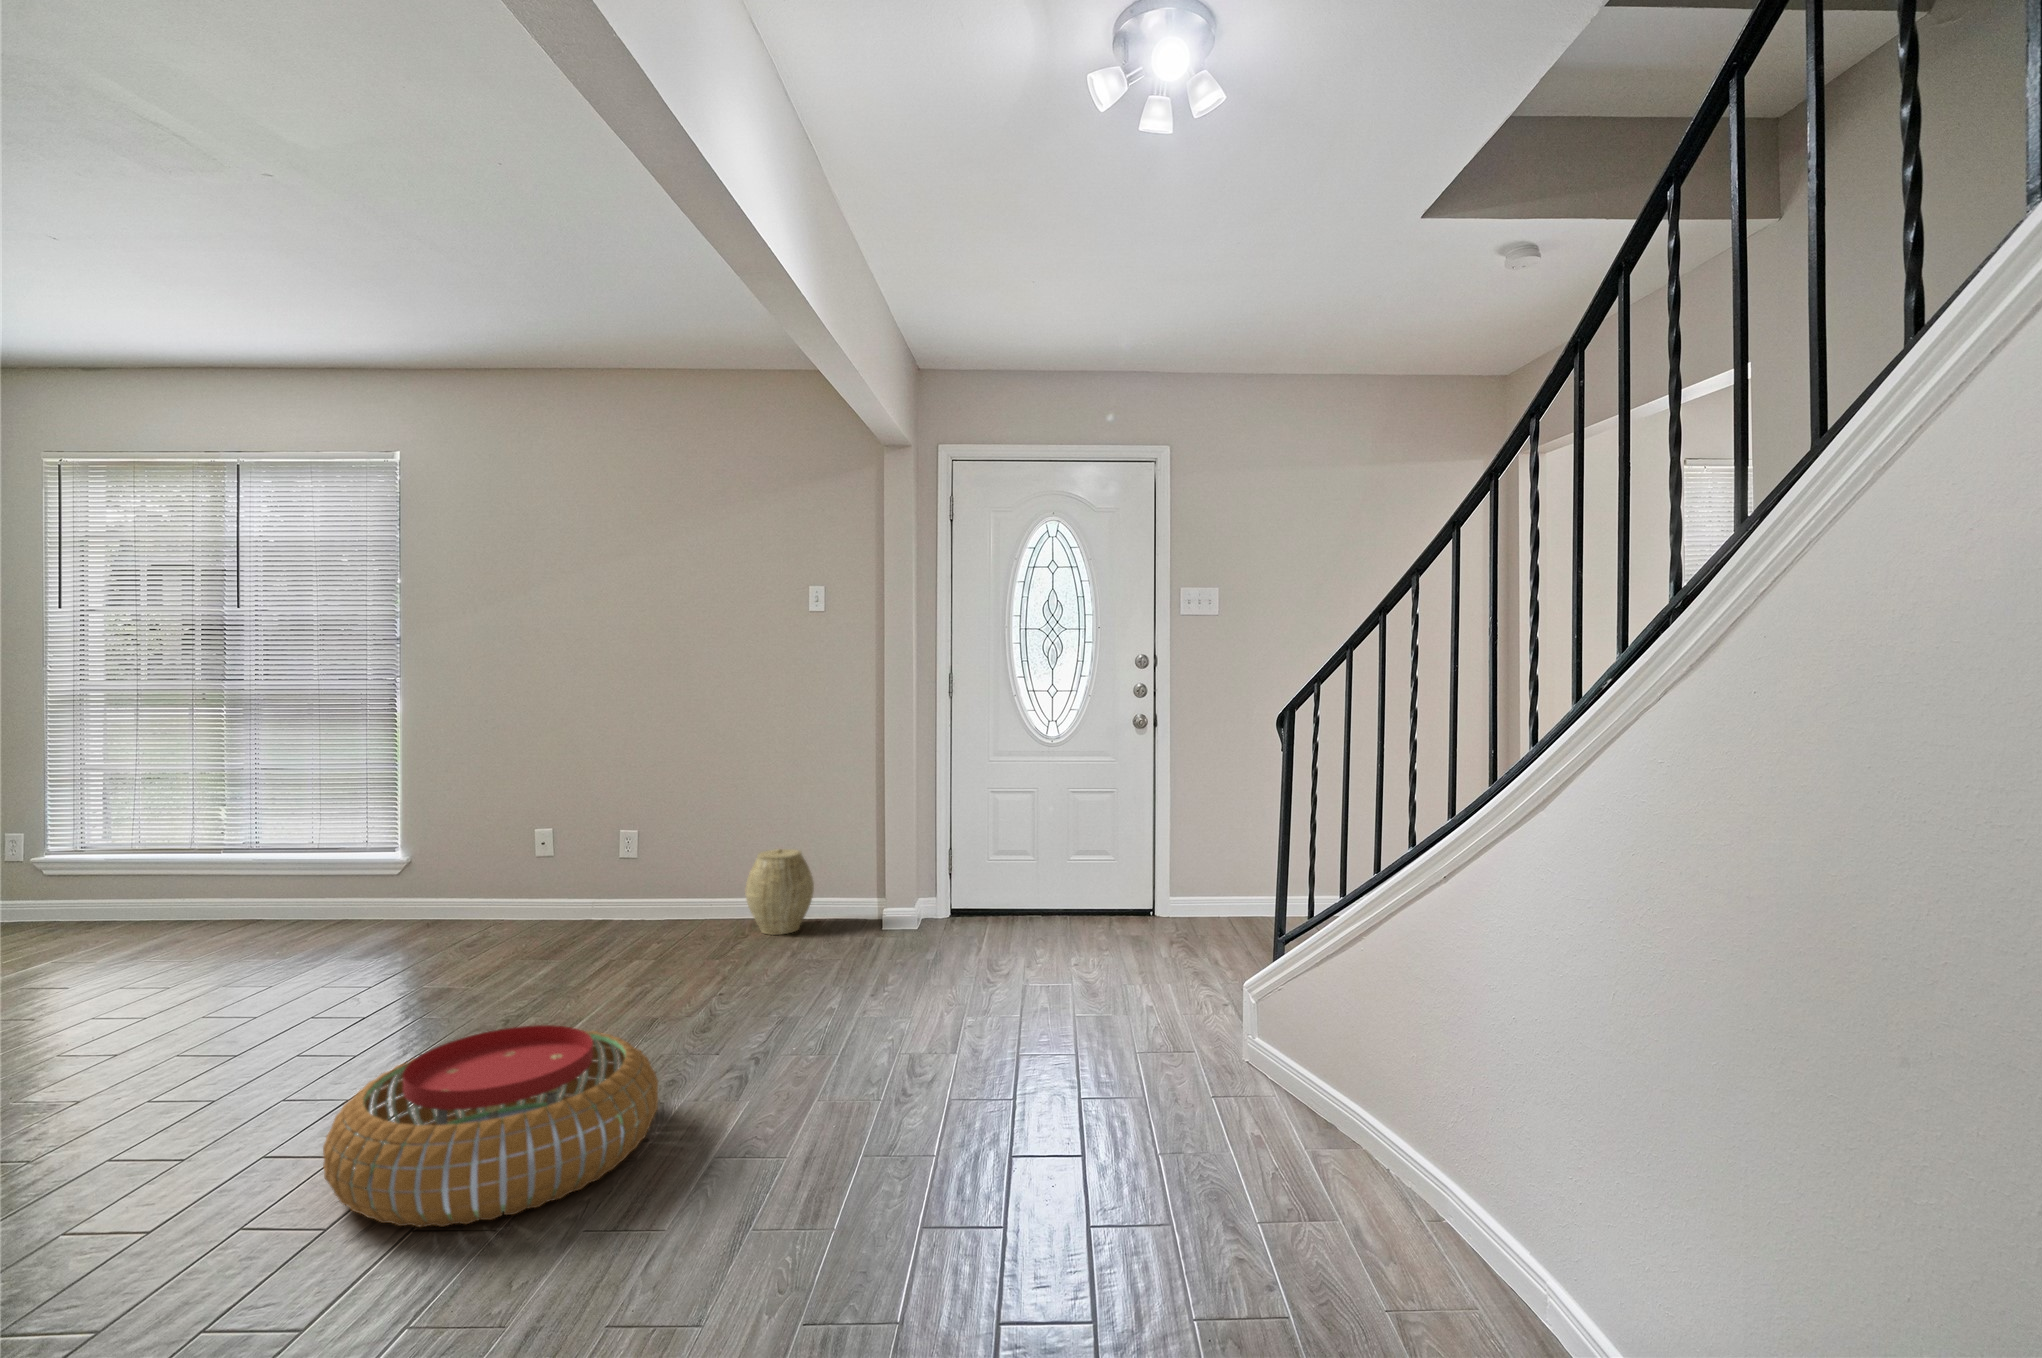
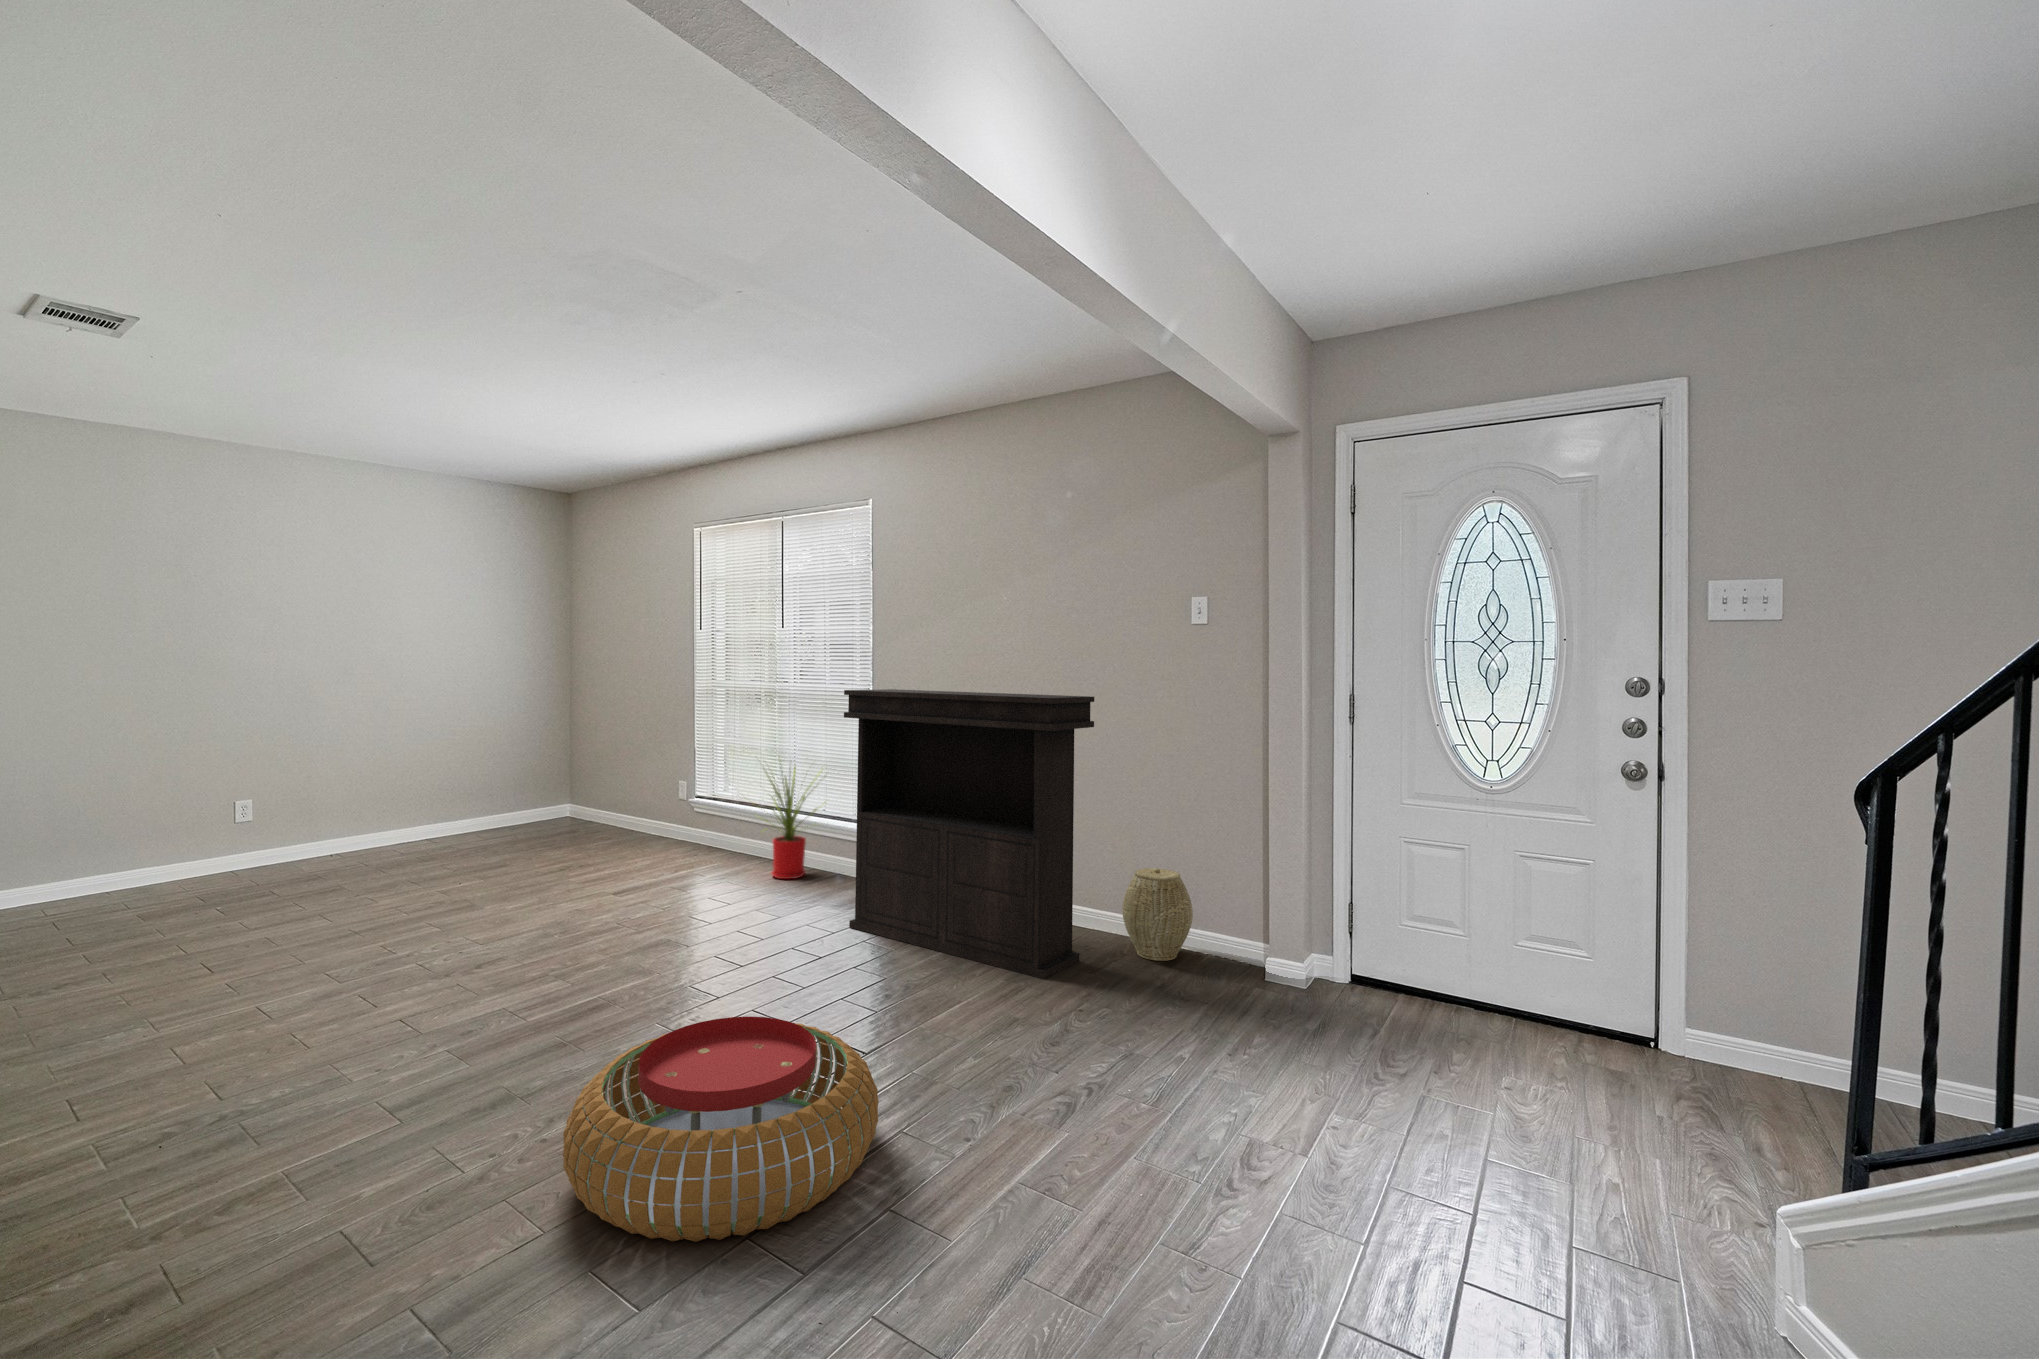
console table: none [398,688,721,974] -> present [844,689,1094,979]
house plant: none [164,781,320,948] -> present [767,767,822,879]

